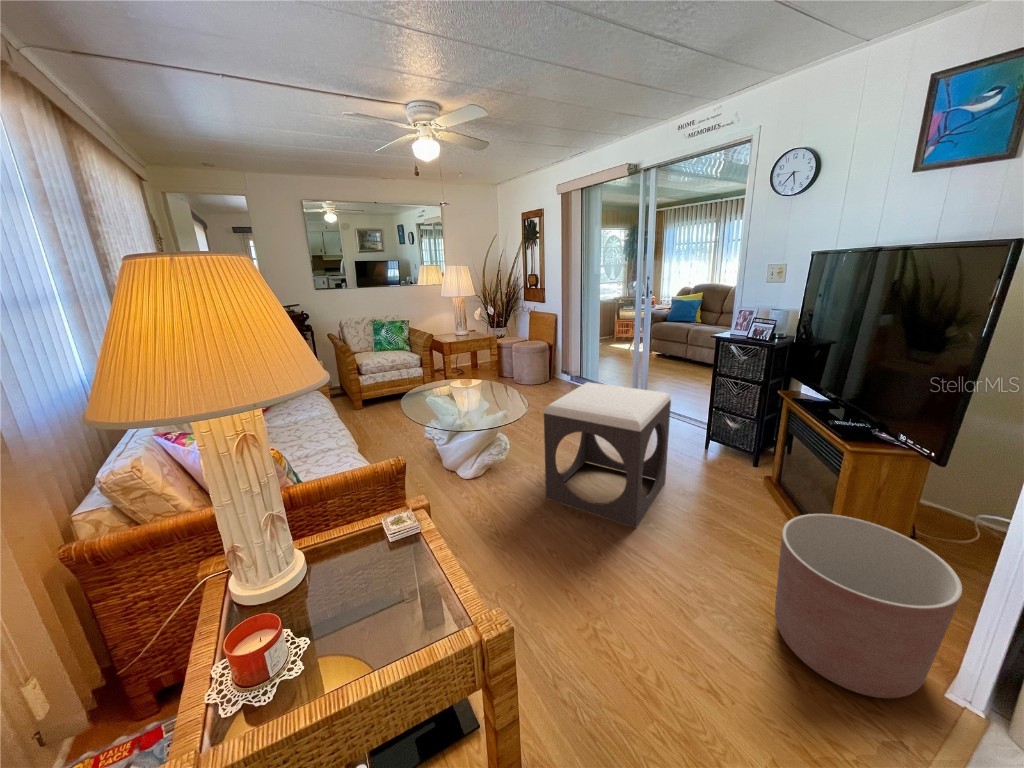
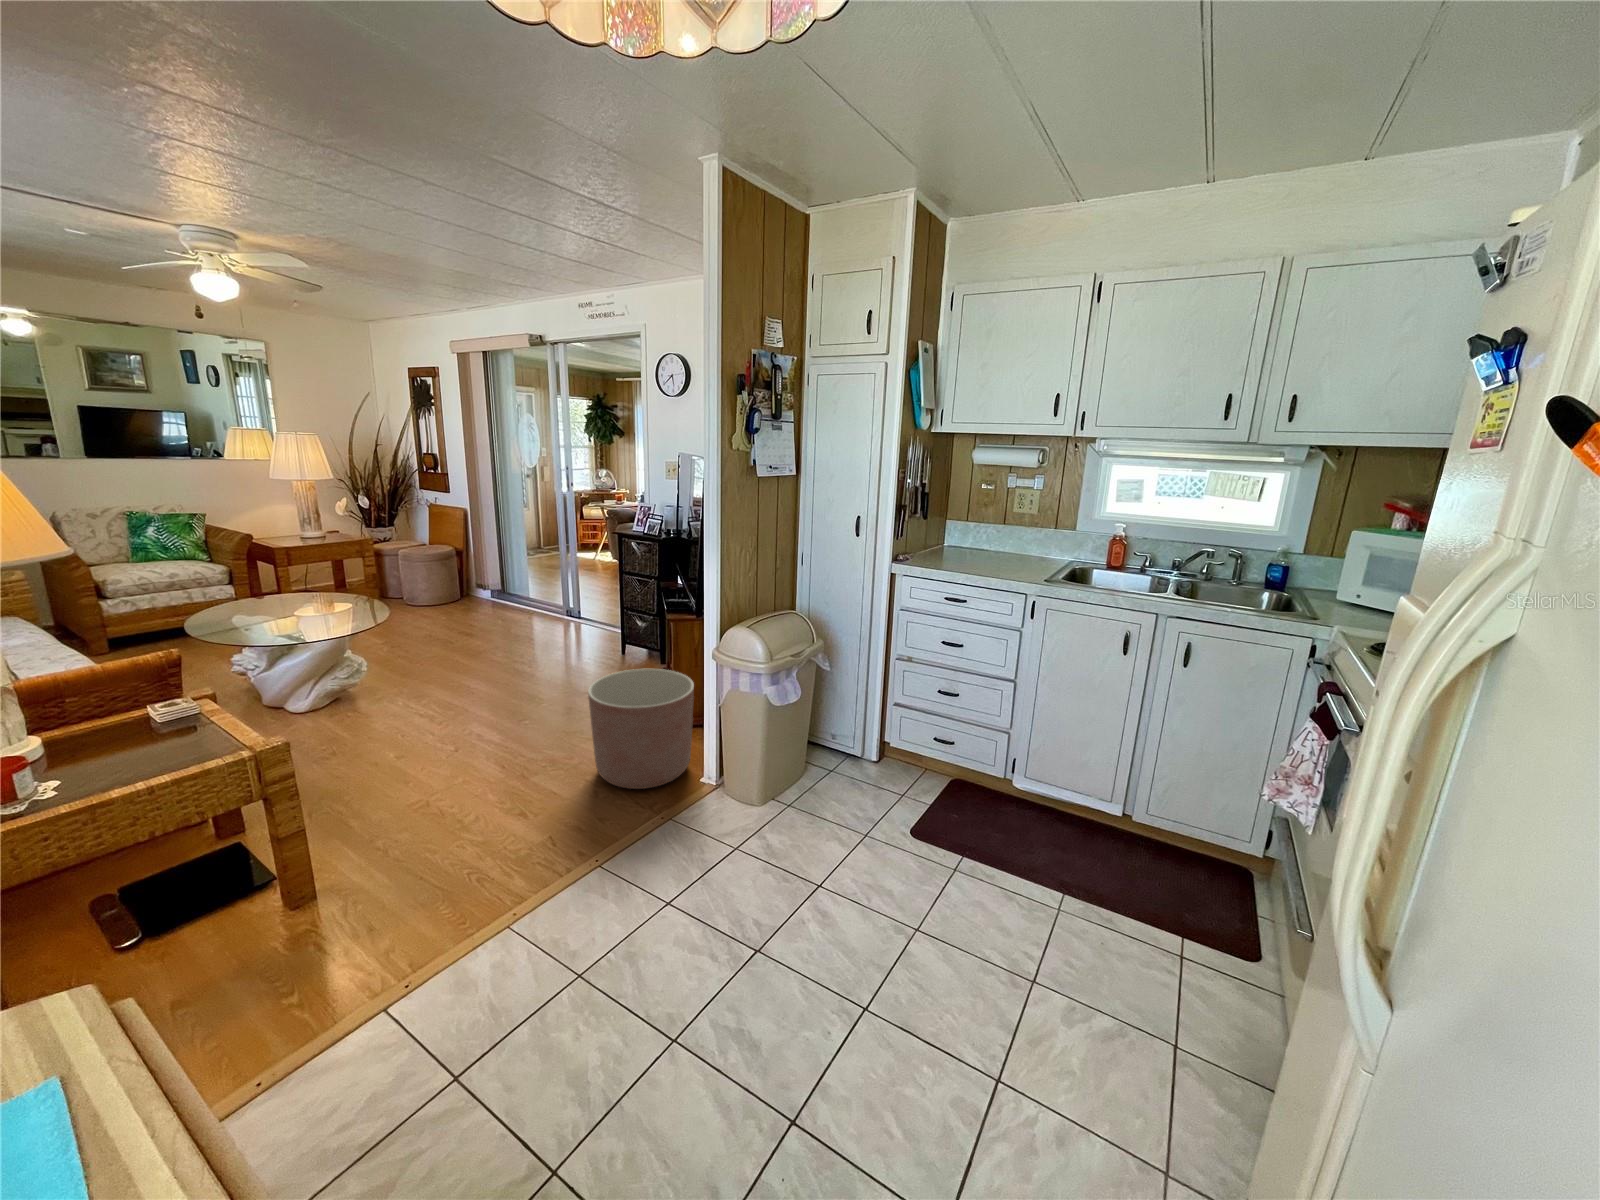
footstool: present [544,382,671,528] -> none [396,583,561,726]

